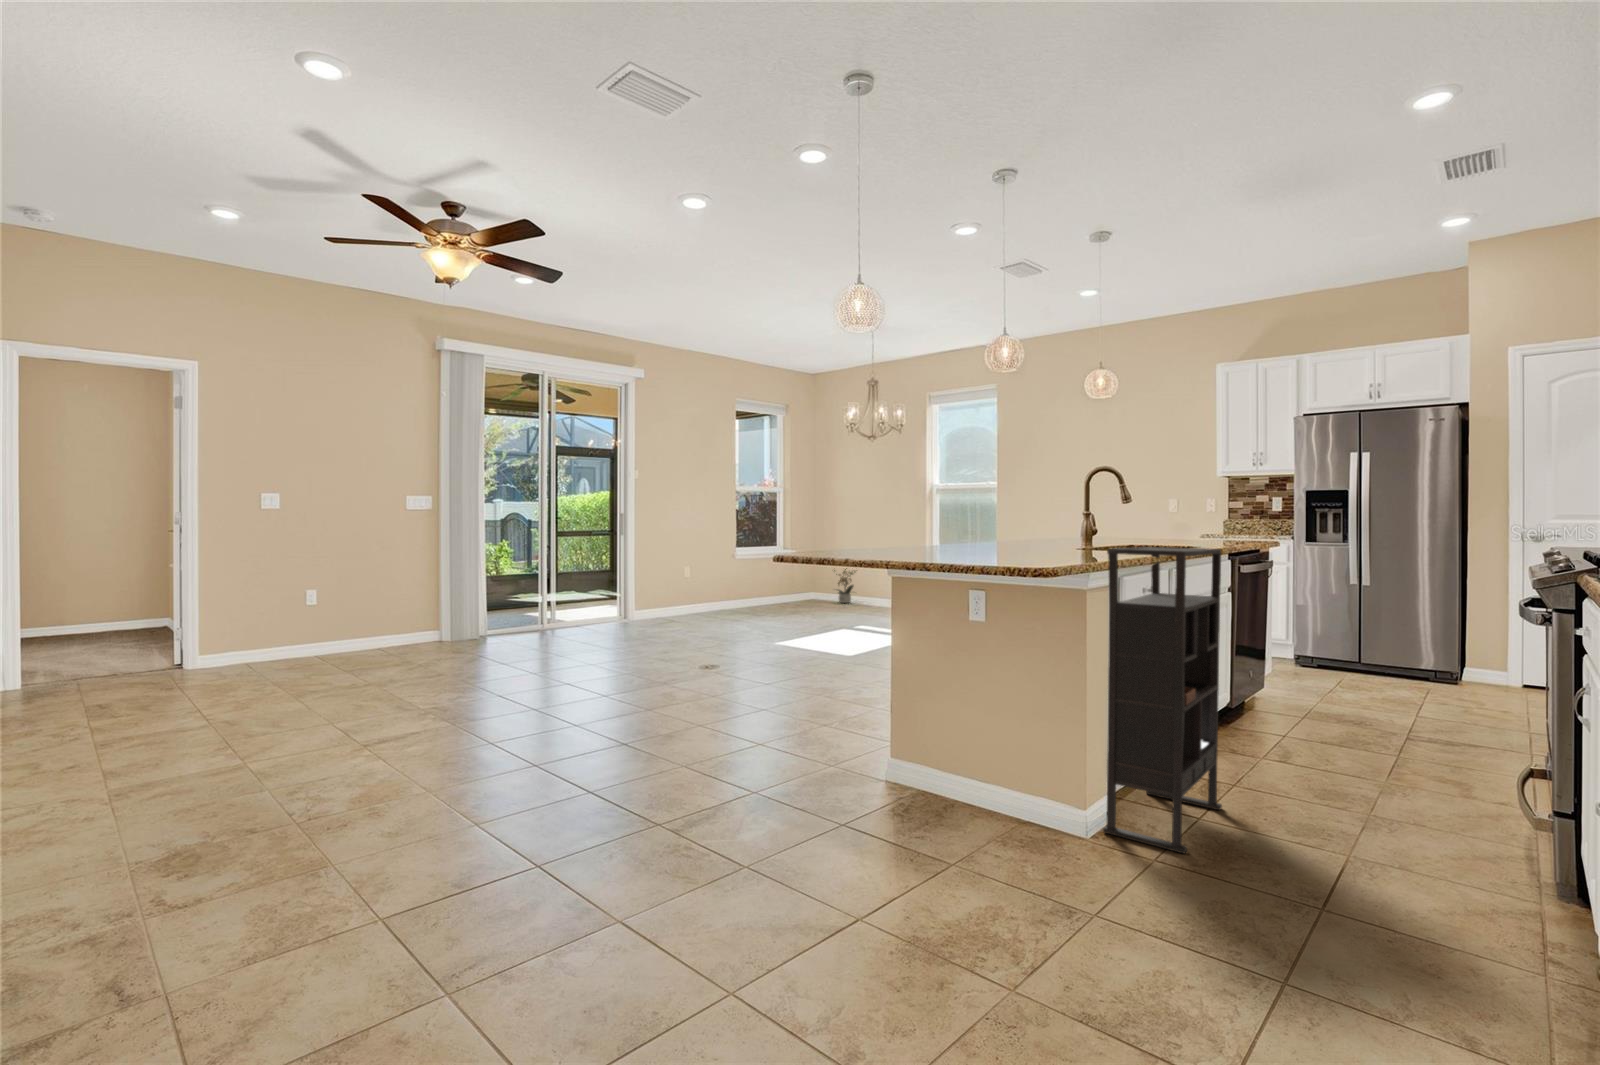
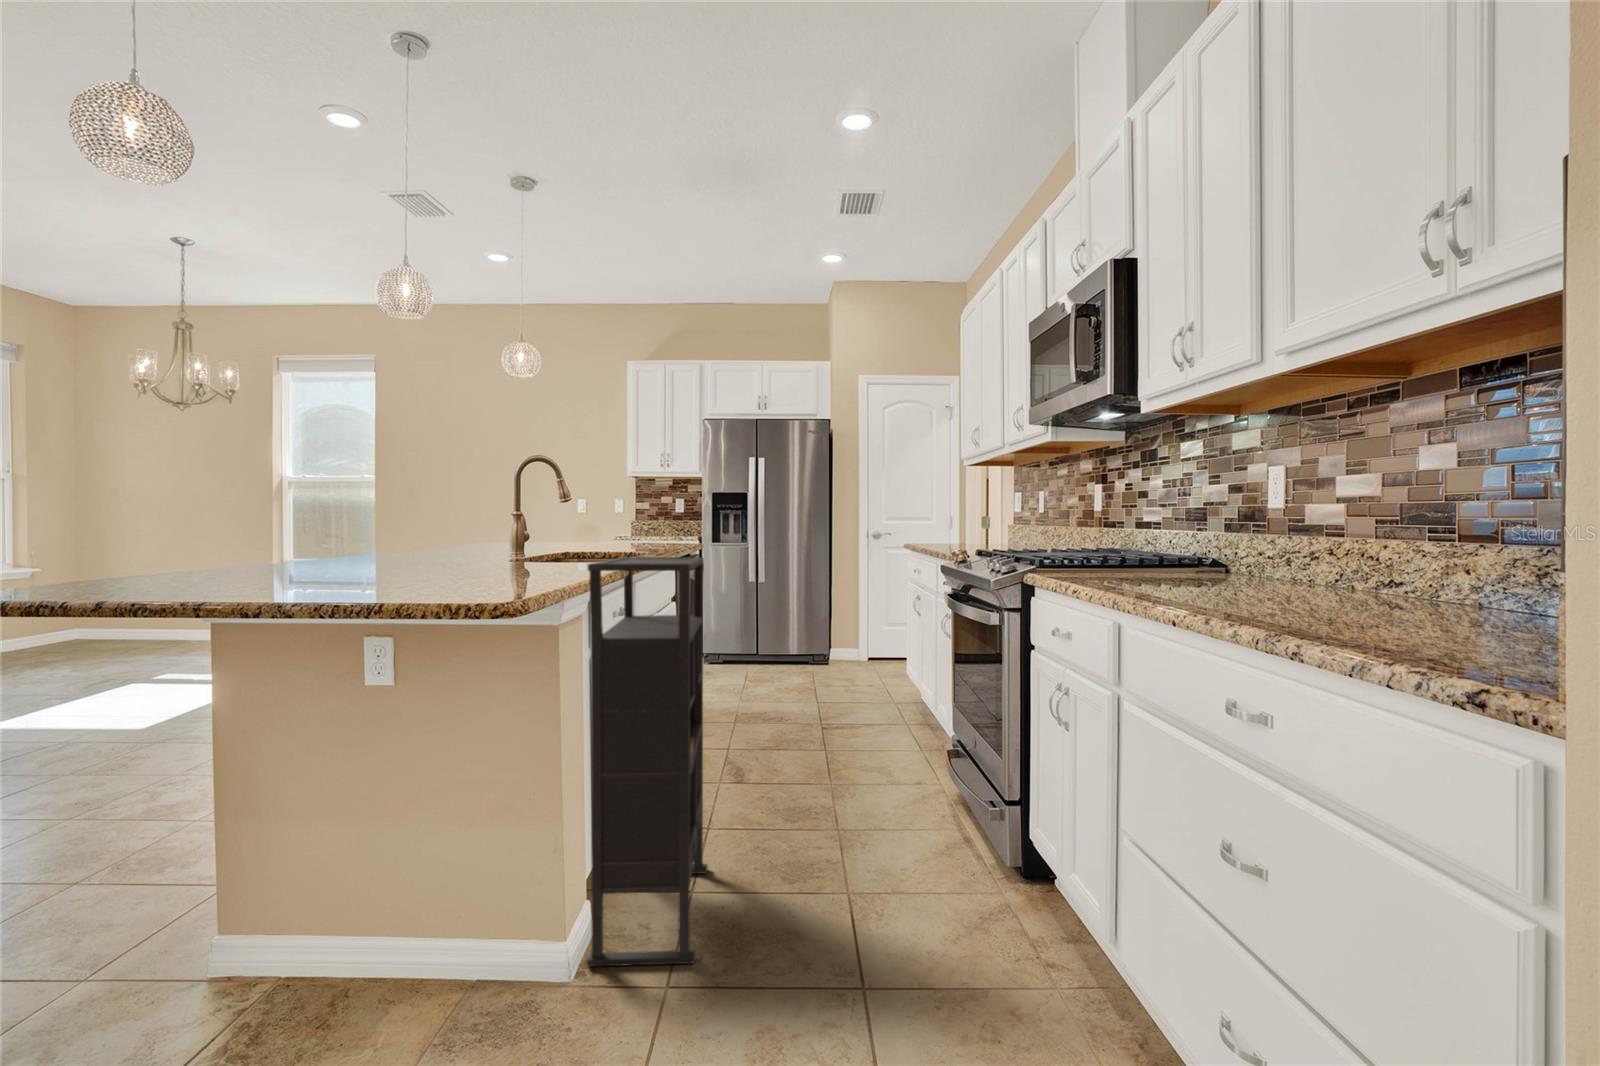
potted plant: present [834,568,857,603] -> none [99,591,155,647]

